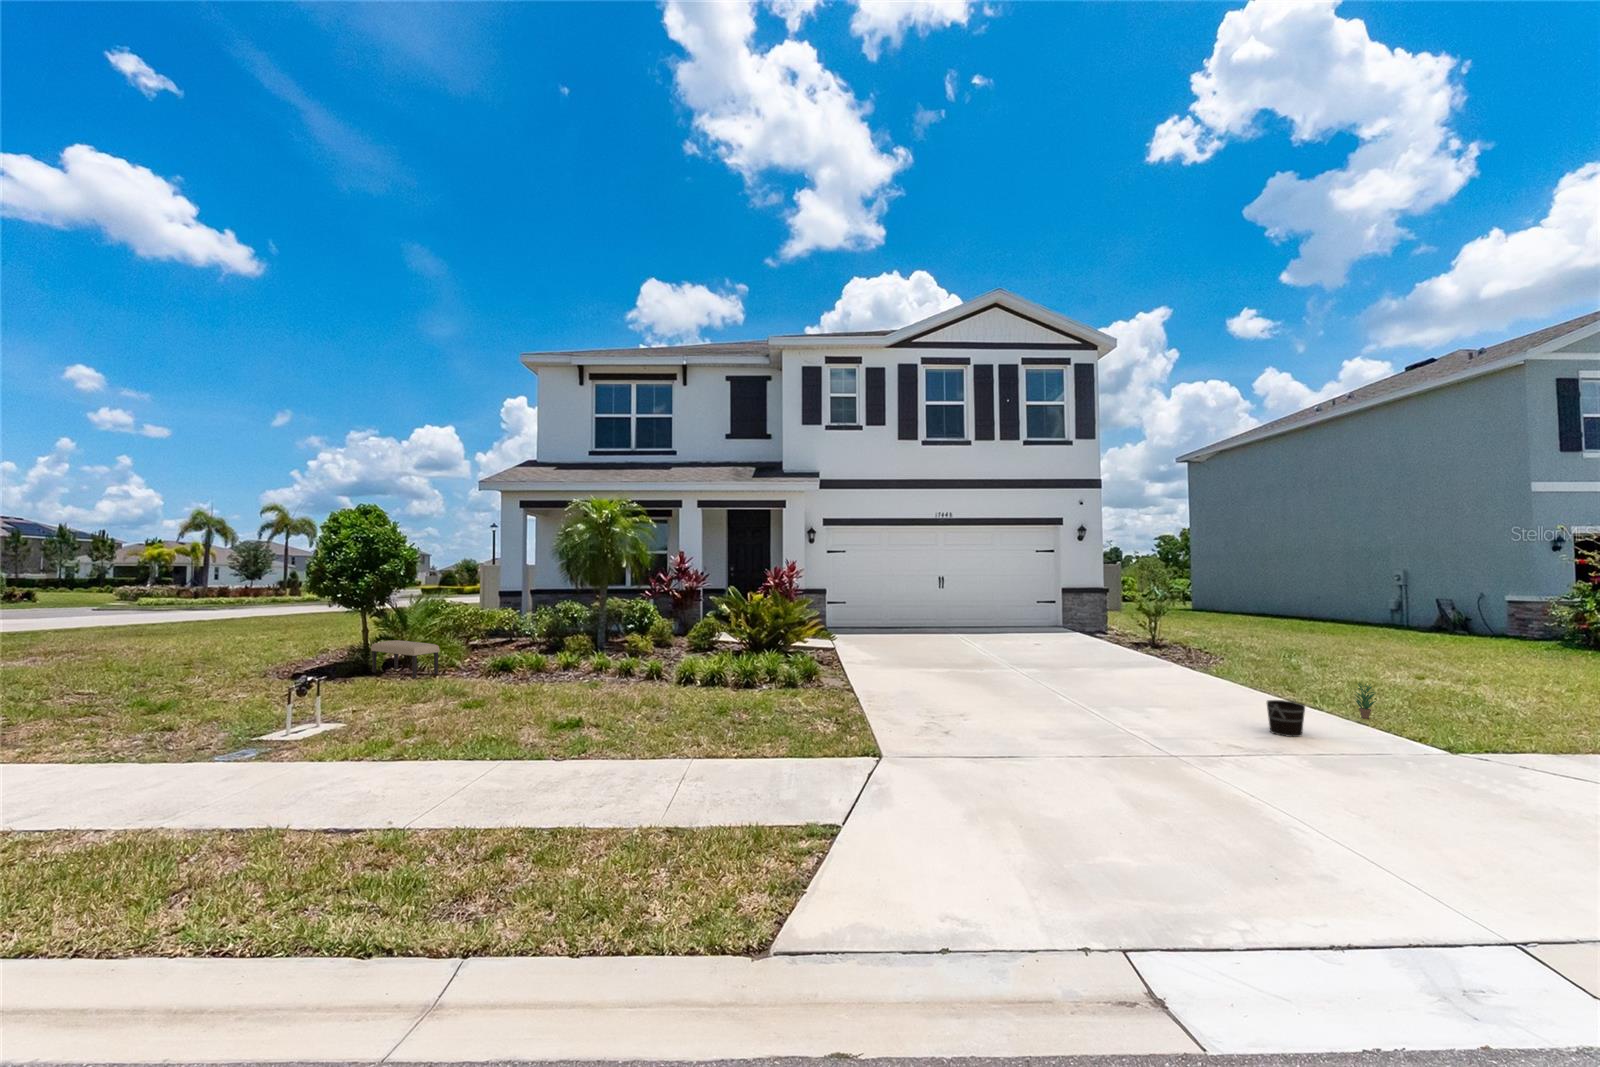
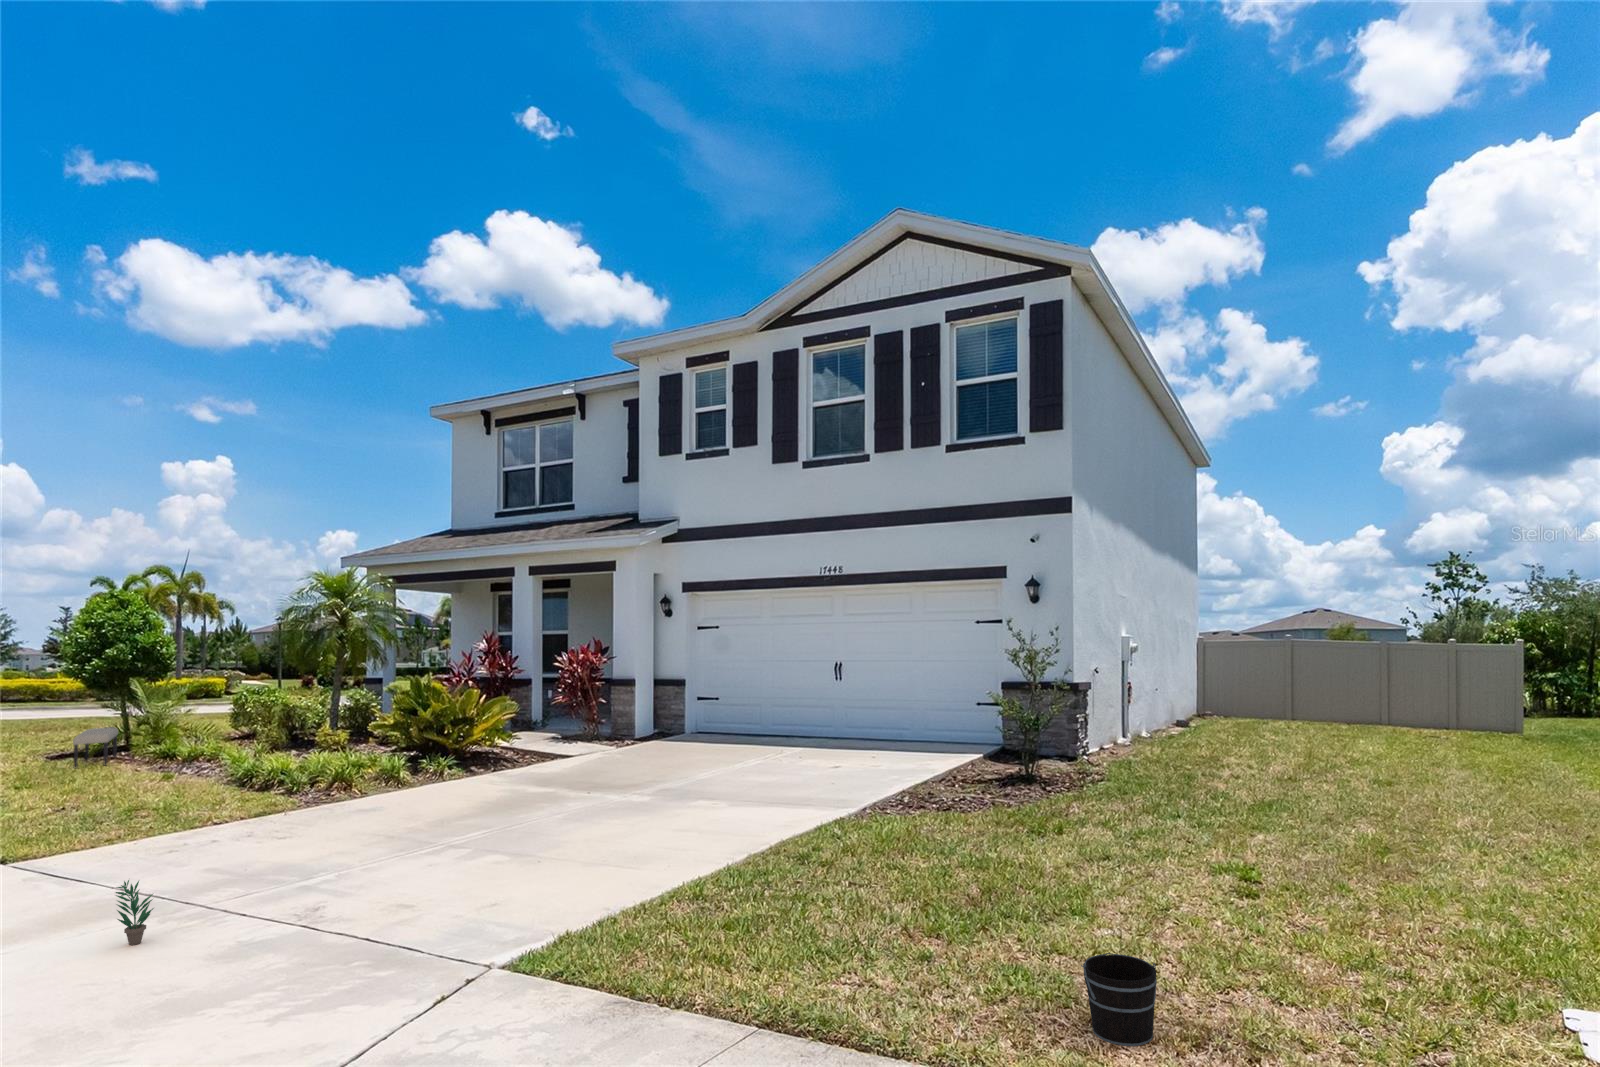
potted plant: present [1355,683,1376,719] -> present [116,880,154,945]
bucket: present [1267,700,1305,737] -> present [1081,953,1157,1046]

